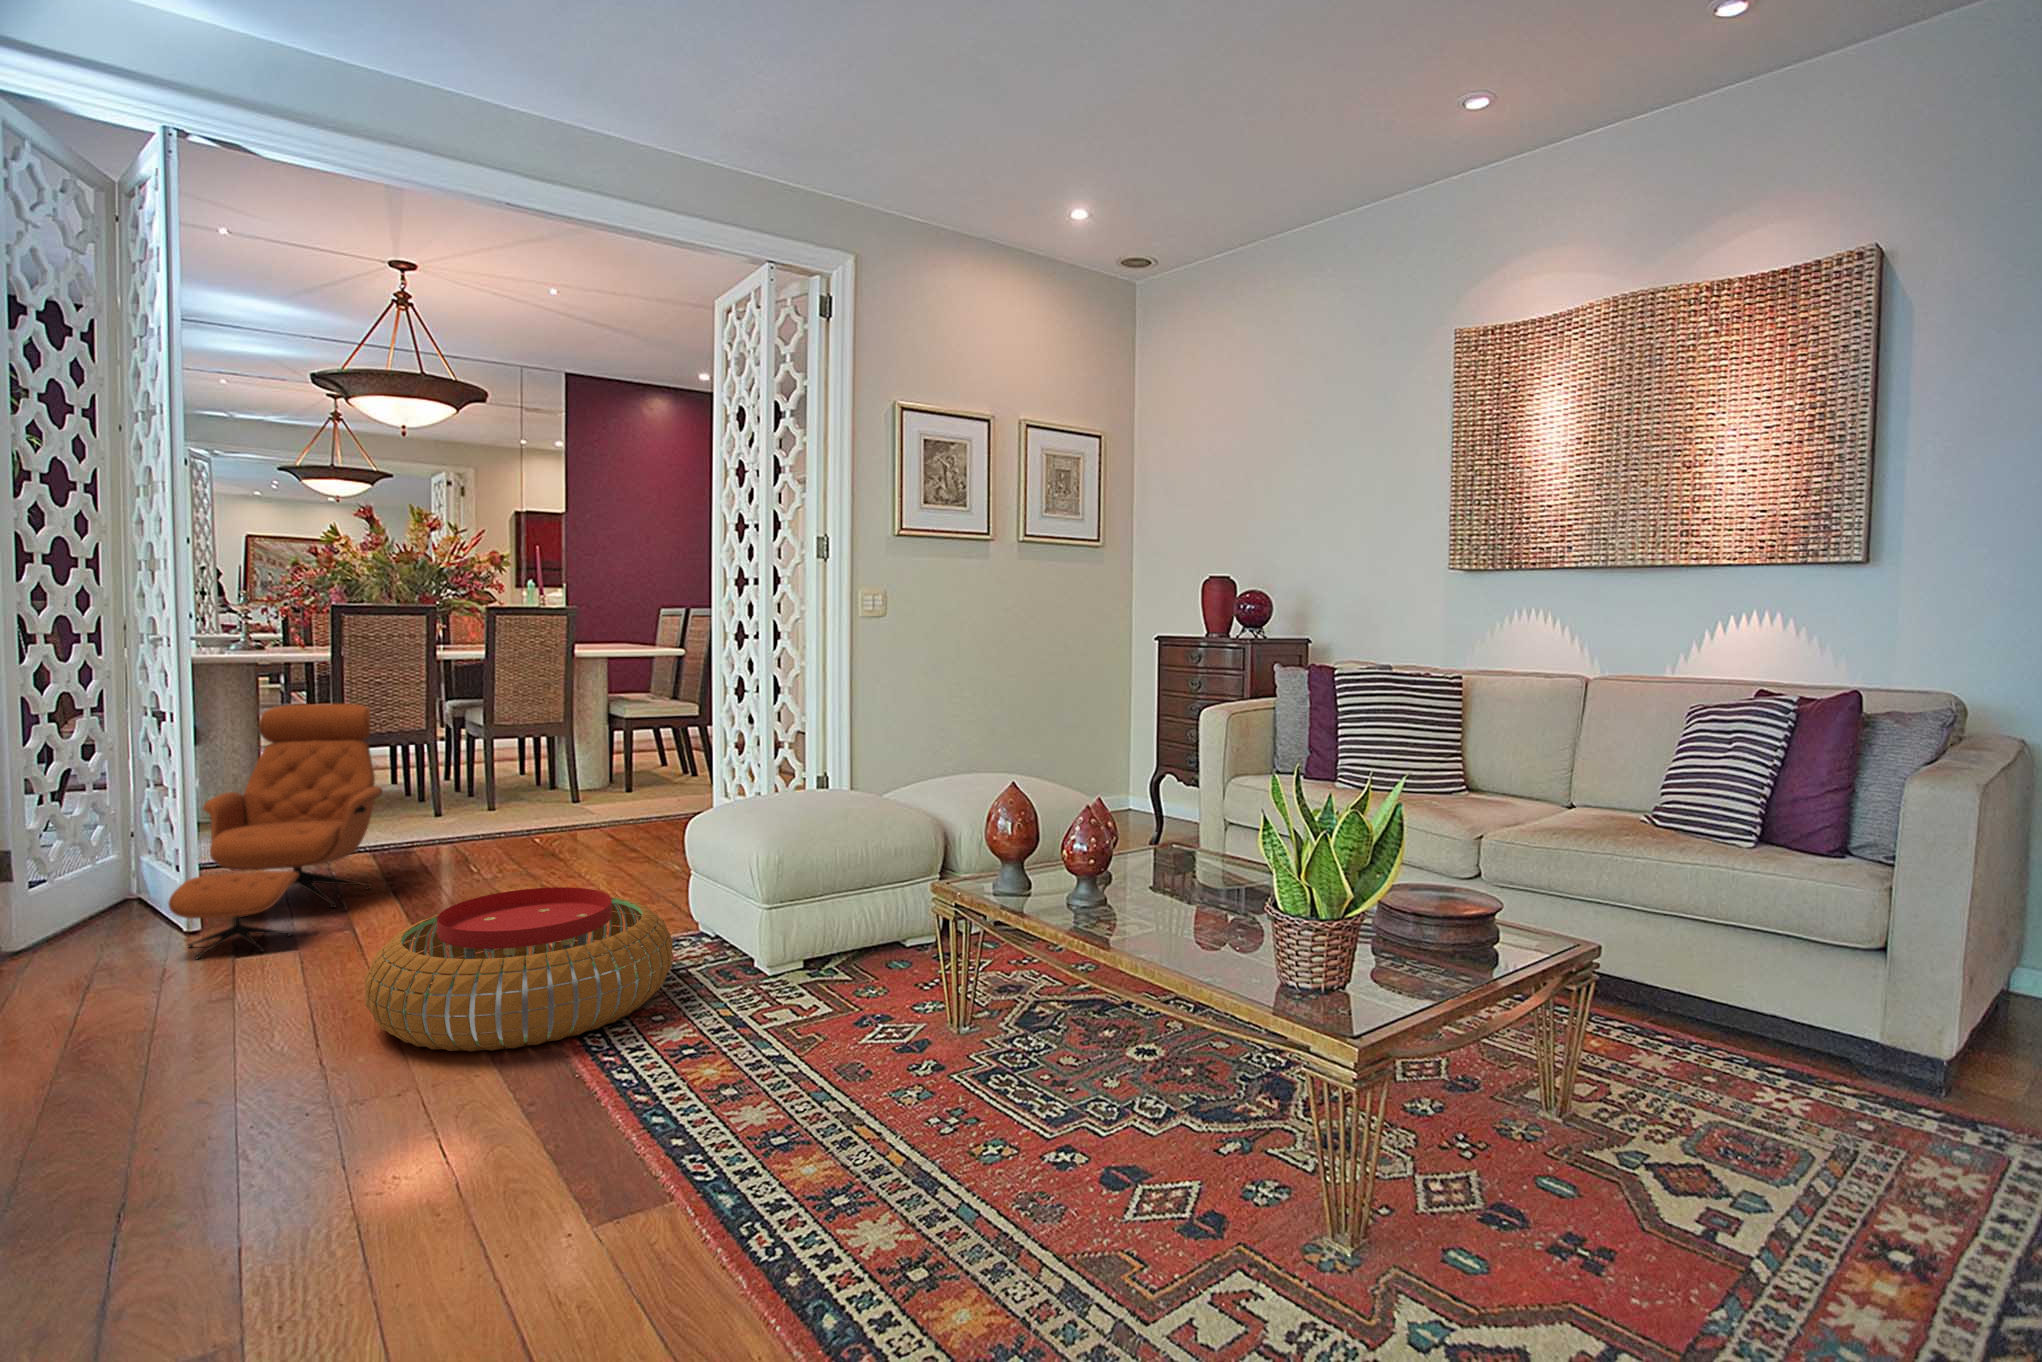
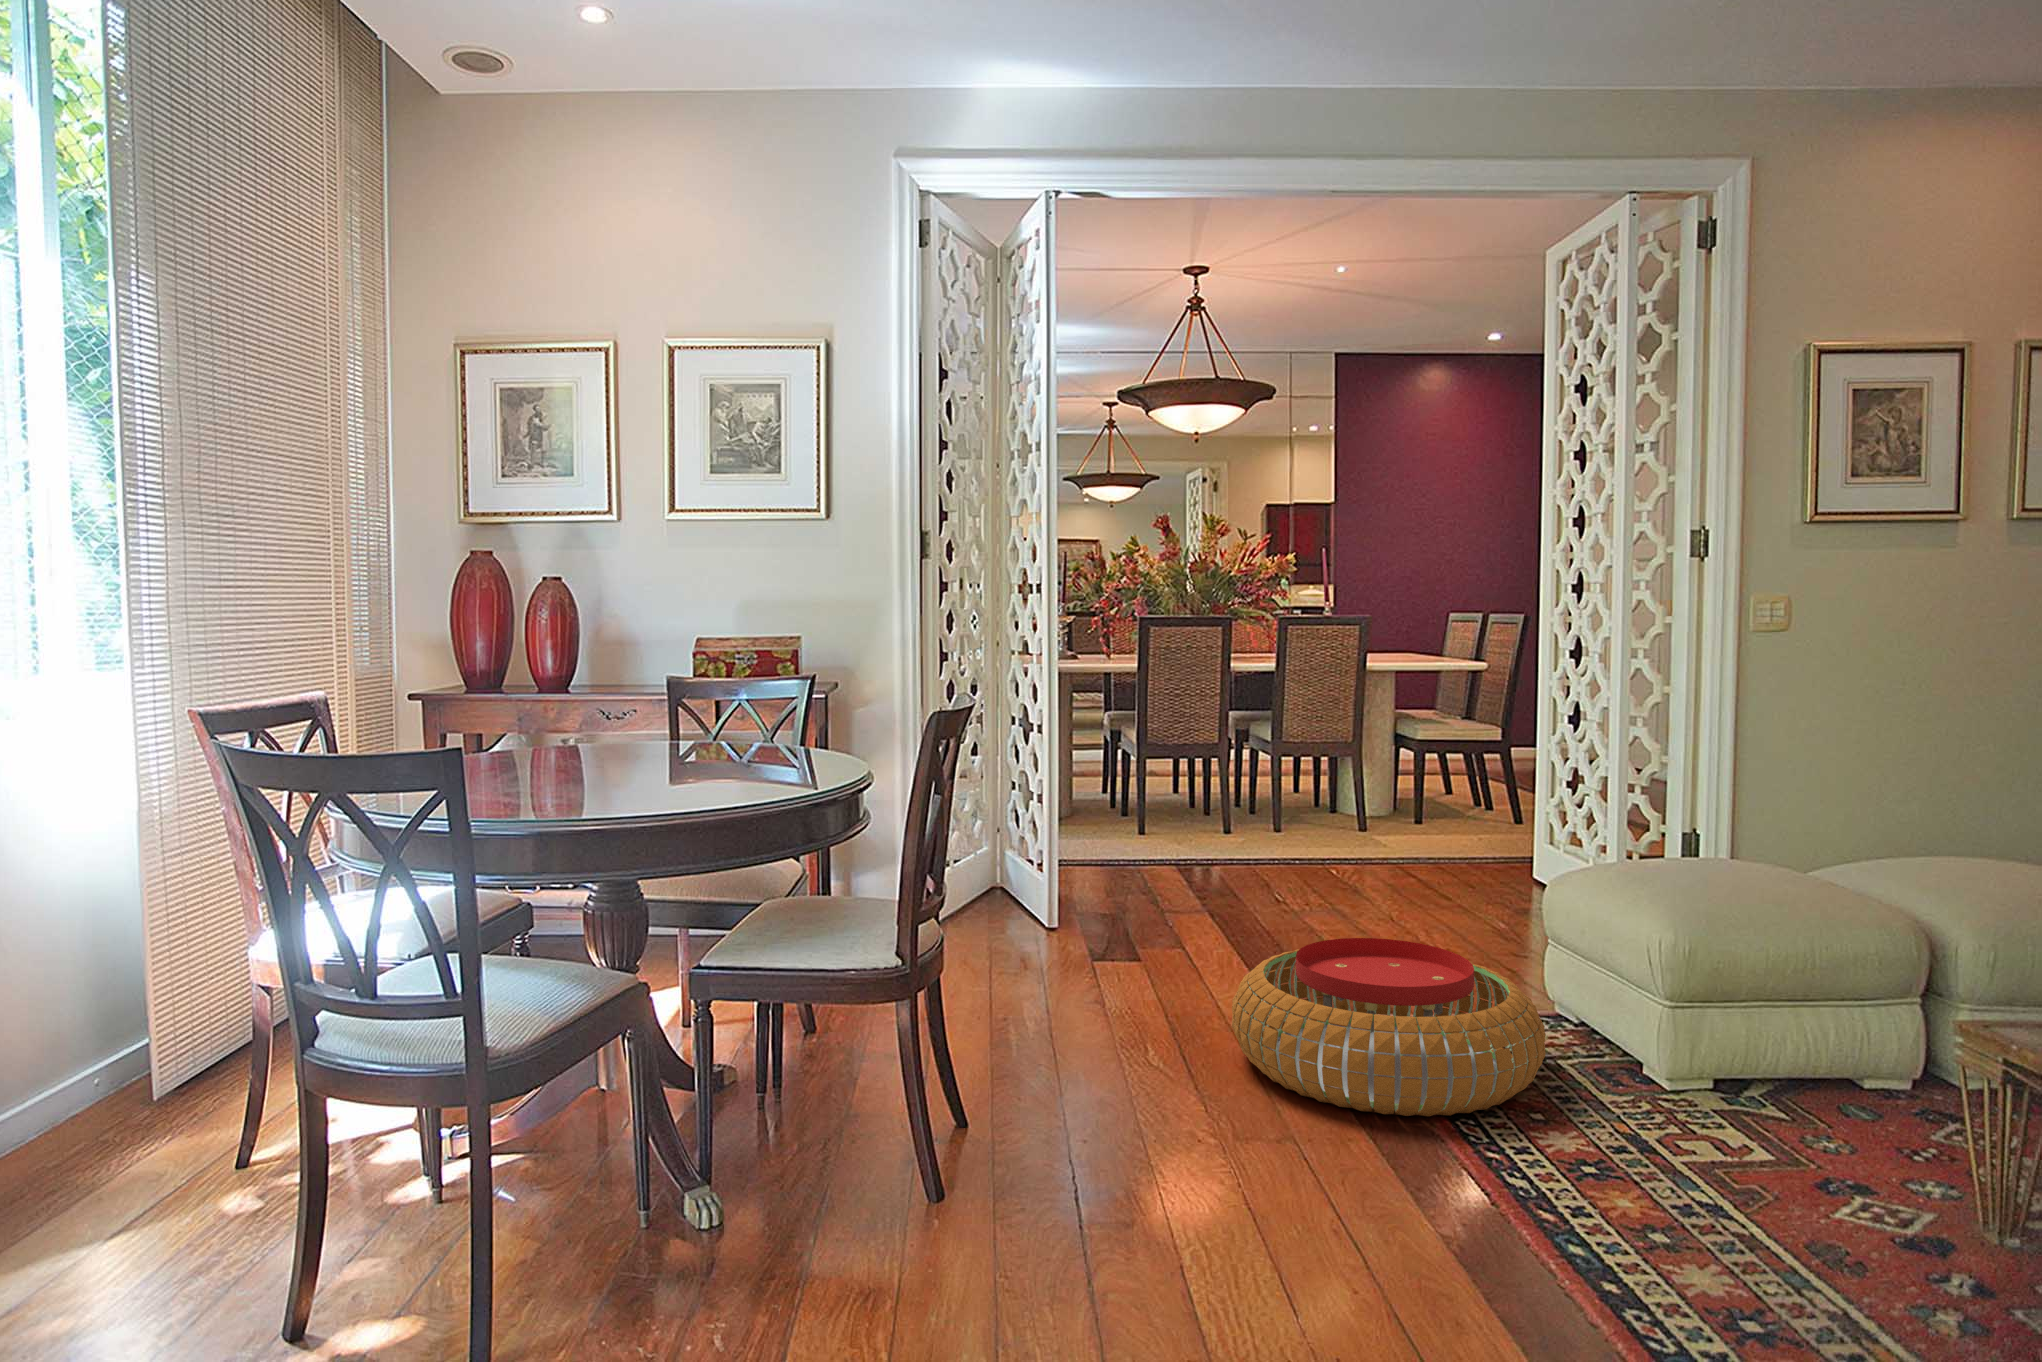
lounge chair: present [168,704,383,959] -> none [1049,718,1201,957]

